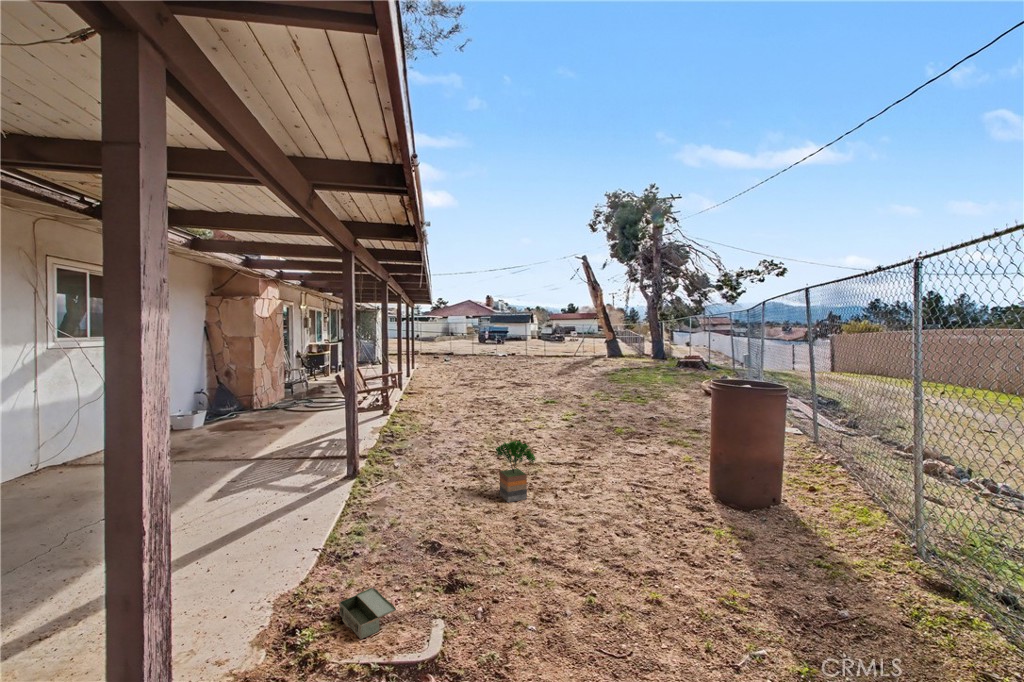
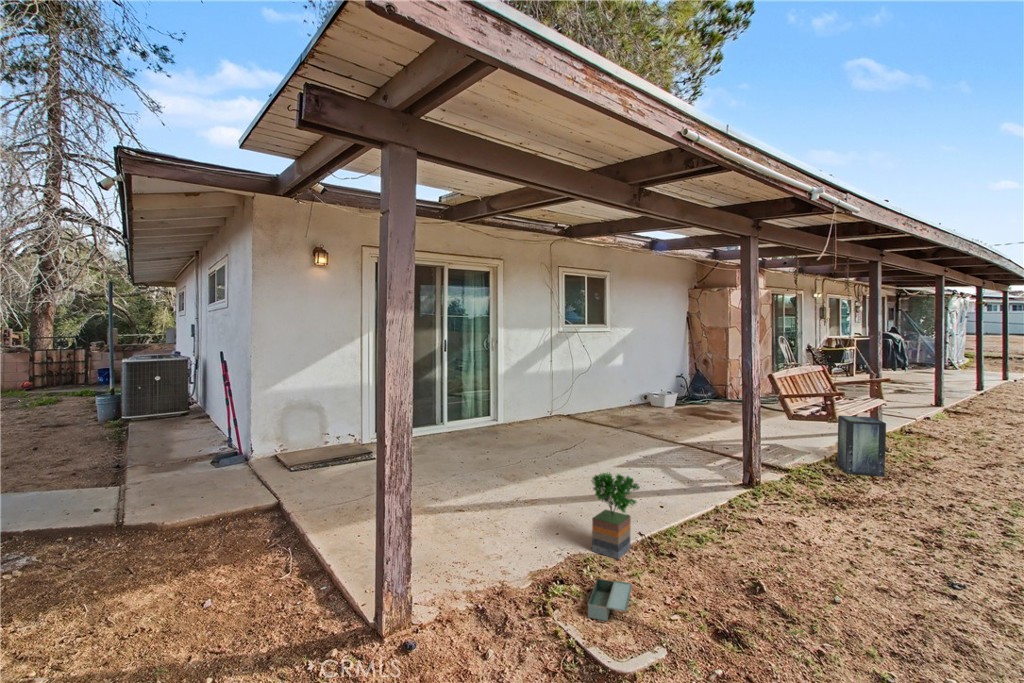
storage box: none [390,402,423,448] -> present [837,416,886,476]
potted tree: present [495,441,535,502] -> present [592,473,640,559]

